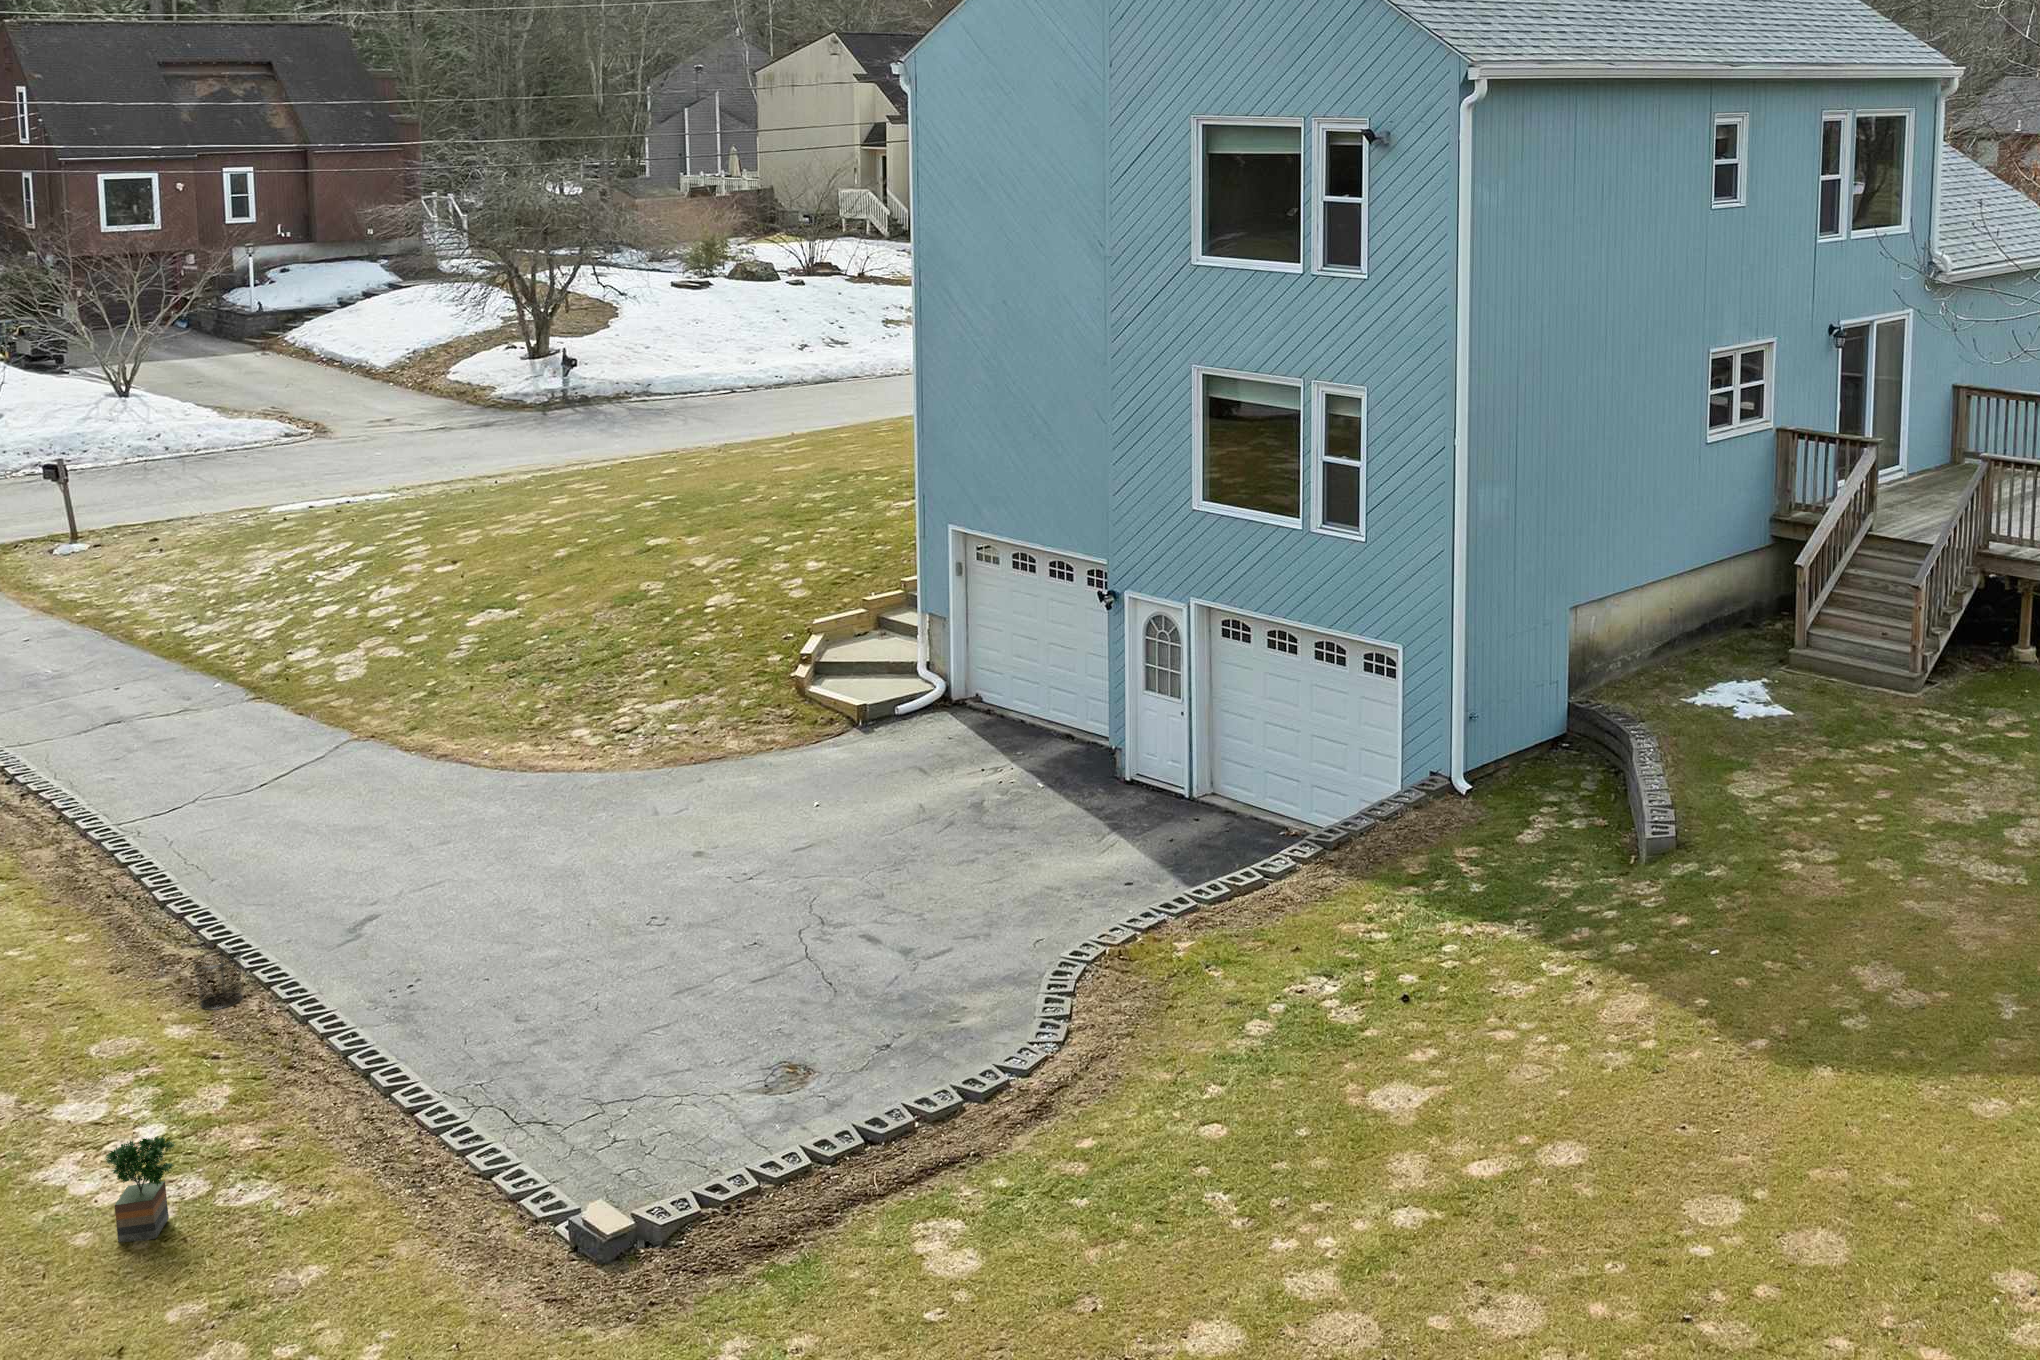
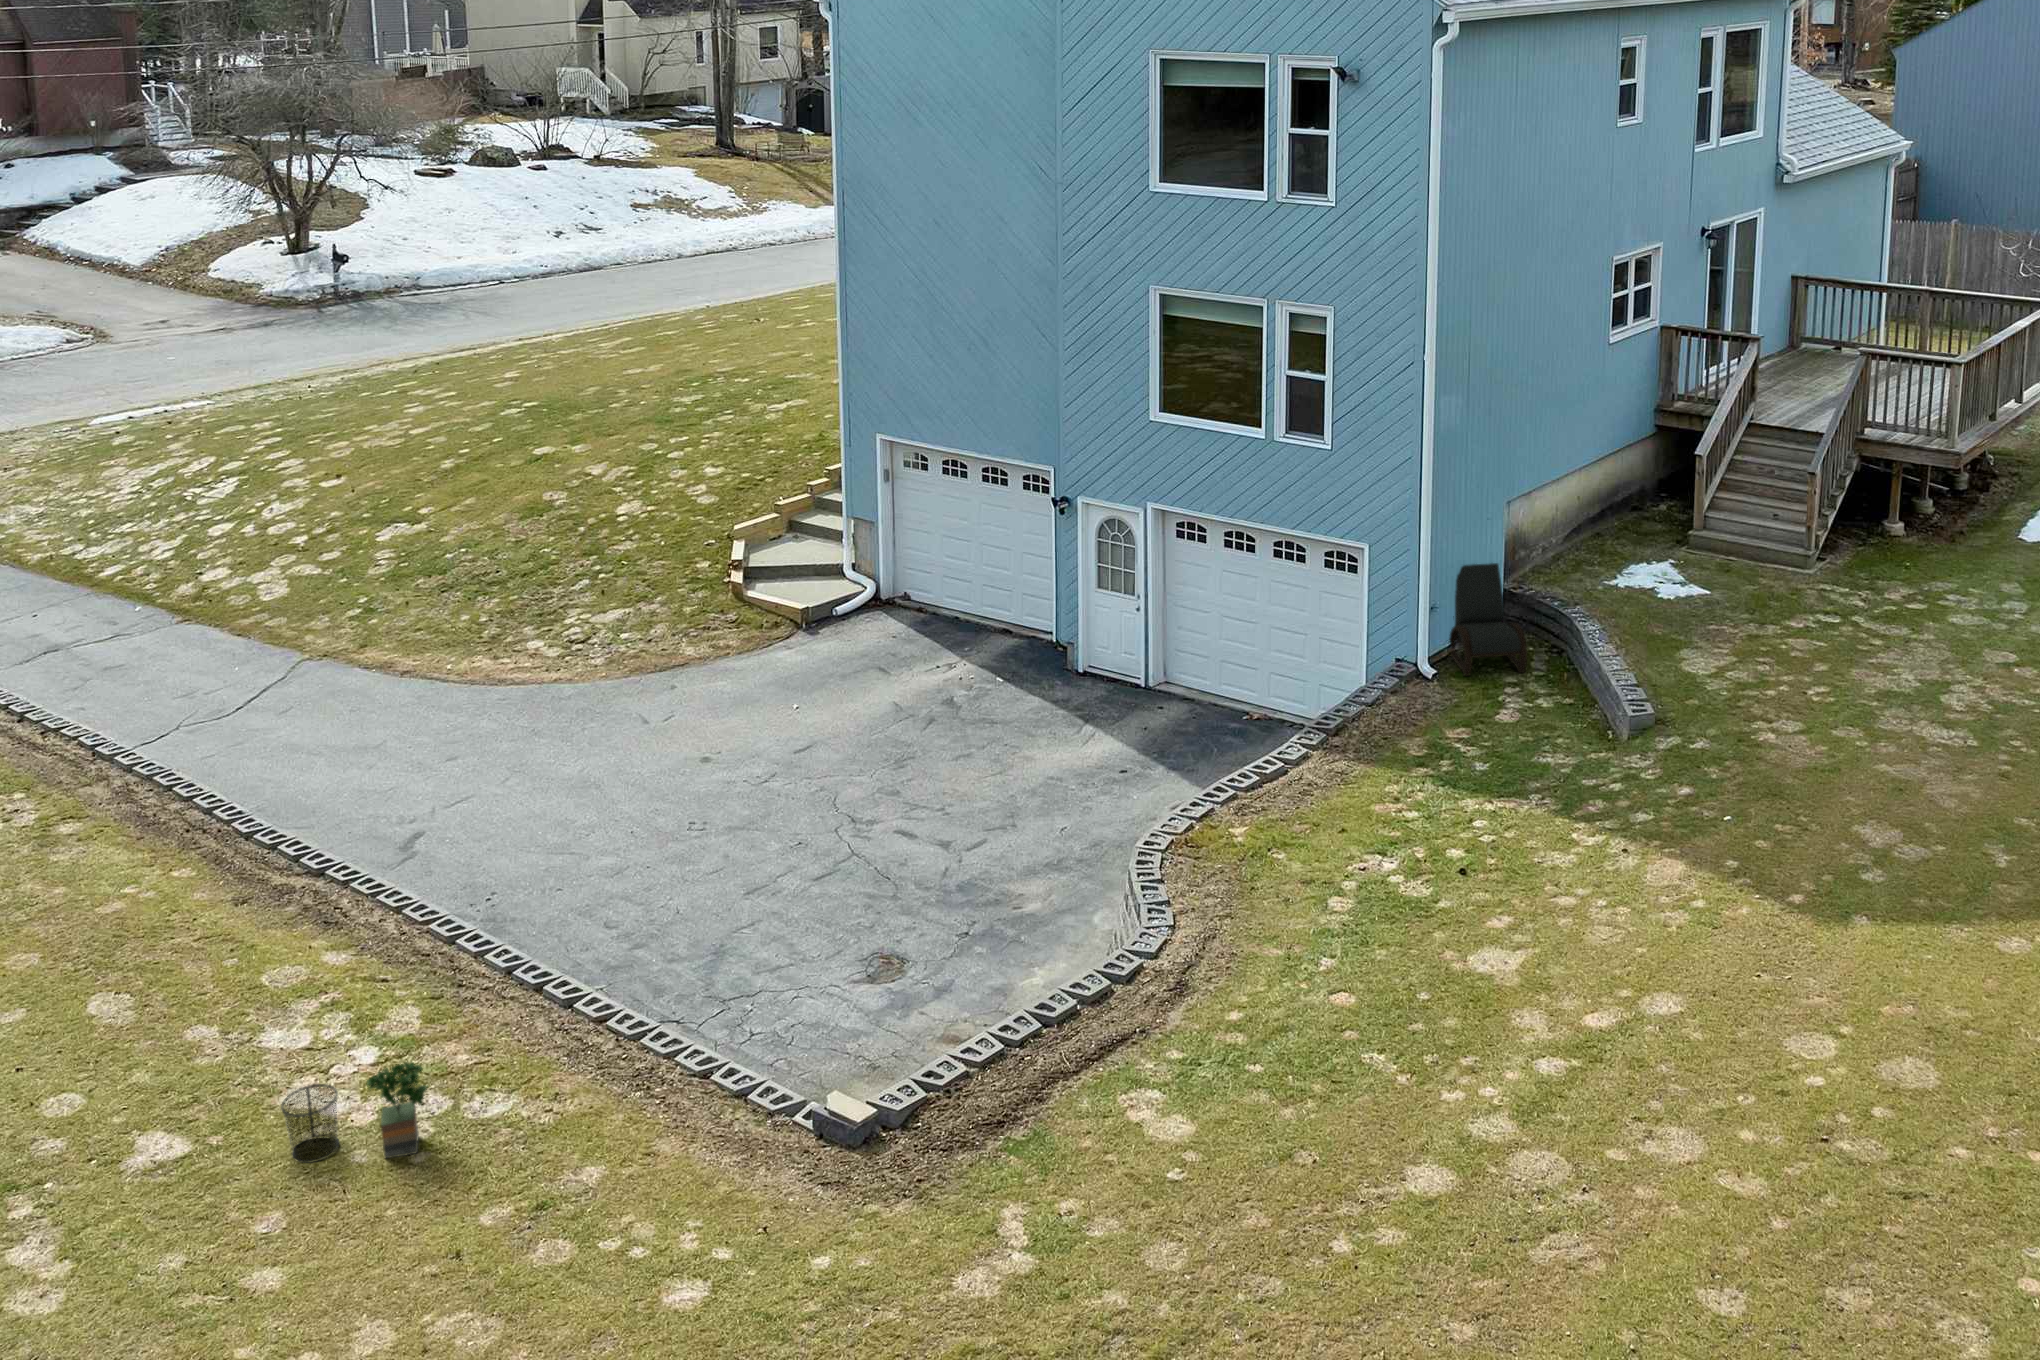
lounge chair: none [1484,669,1560,790] -> present [1449,563,1528,676]
waste bin: present [193,948,242,1010] -> present [281,1084,339,1163]

